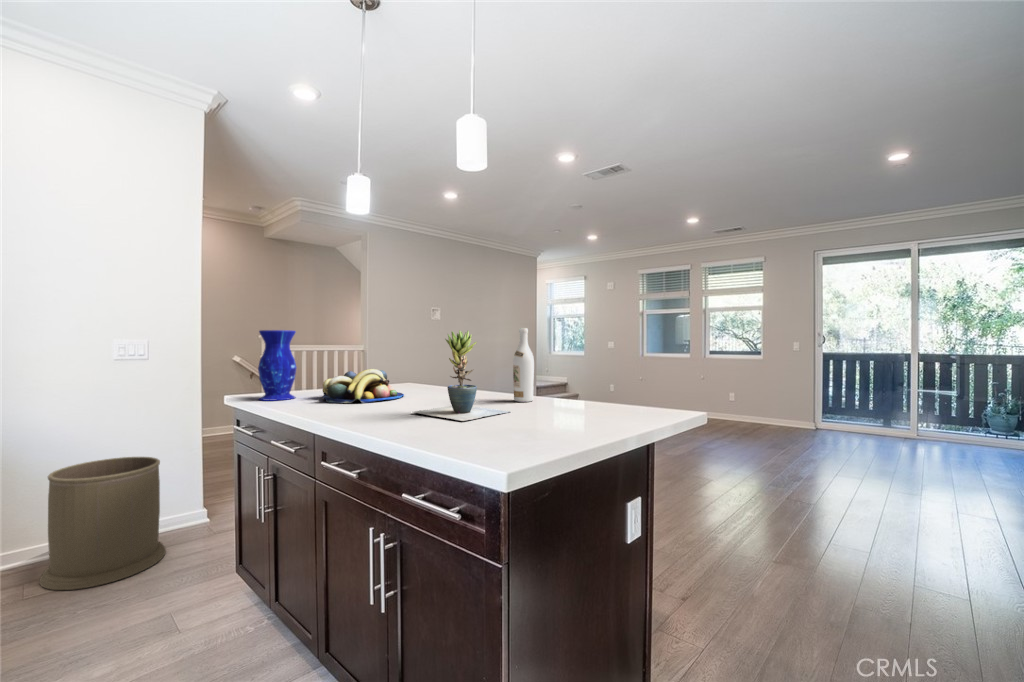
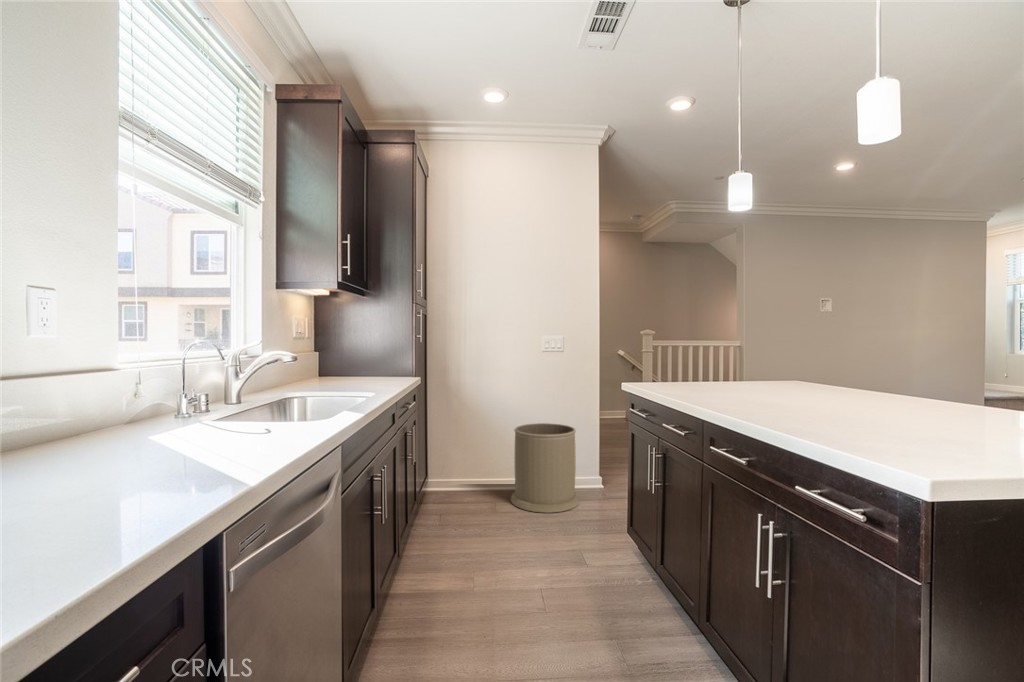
wine bottle: present [513,328,534,402] -> none [950,317,988,413]
vase: present [258,330,296,401] -> none [649,326,680,388]
potted plant: present [414,330,509,421] -> none [801,321,945,424]
fruit bowl: present [322,369,404,403] -> none [704,364,792,396]

